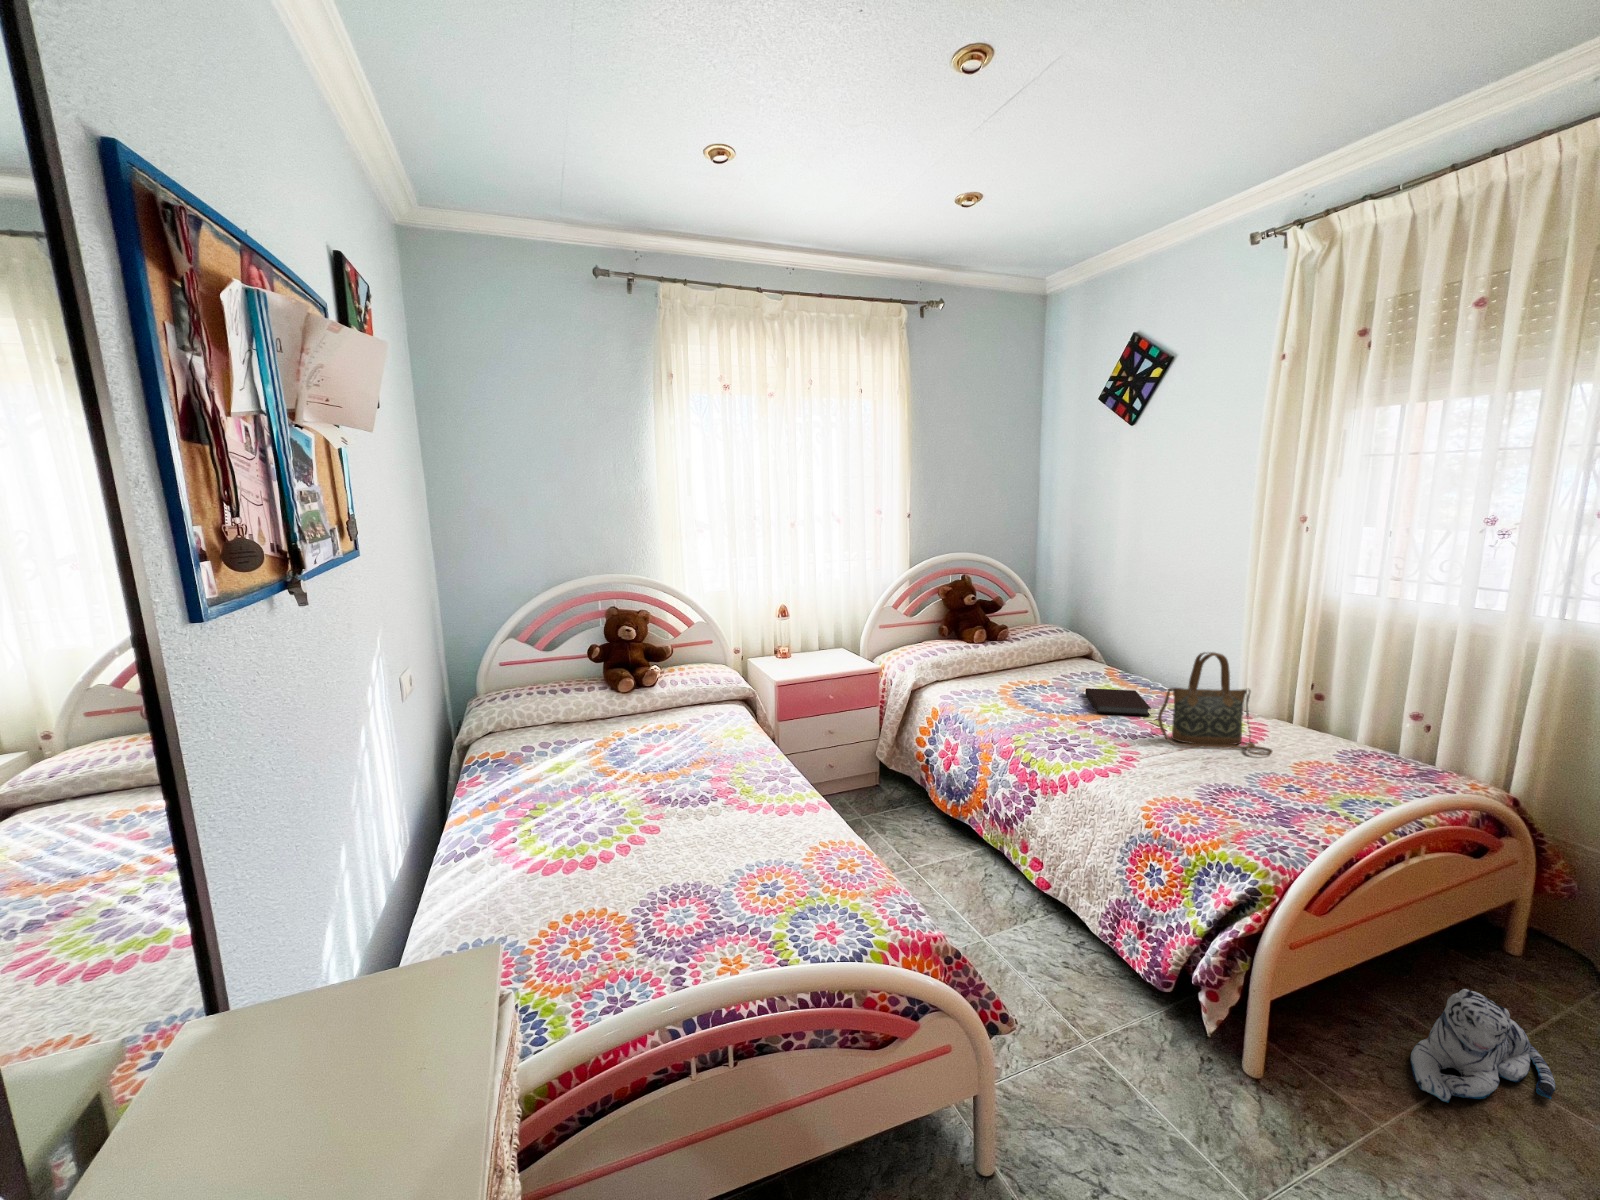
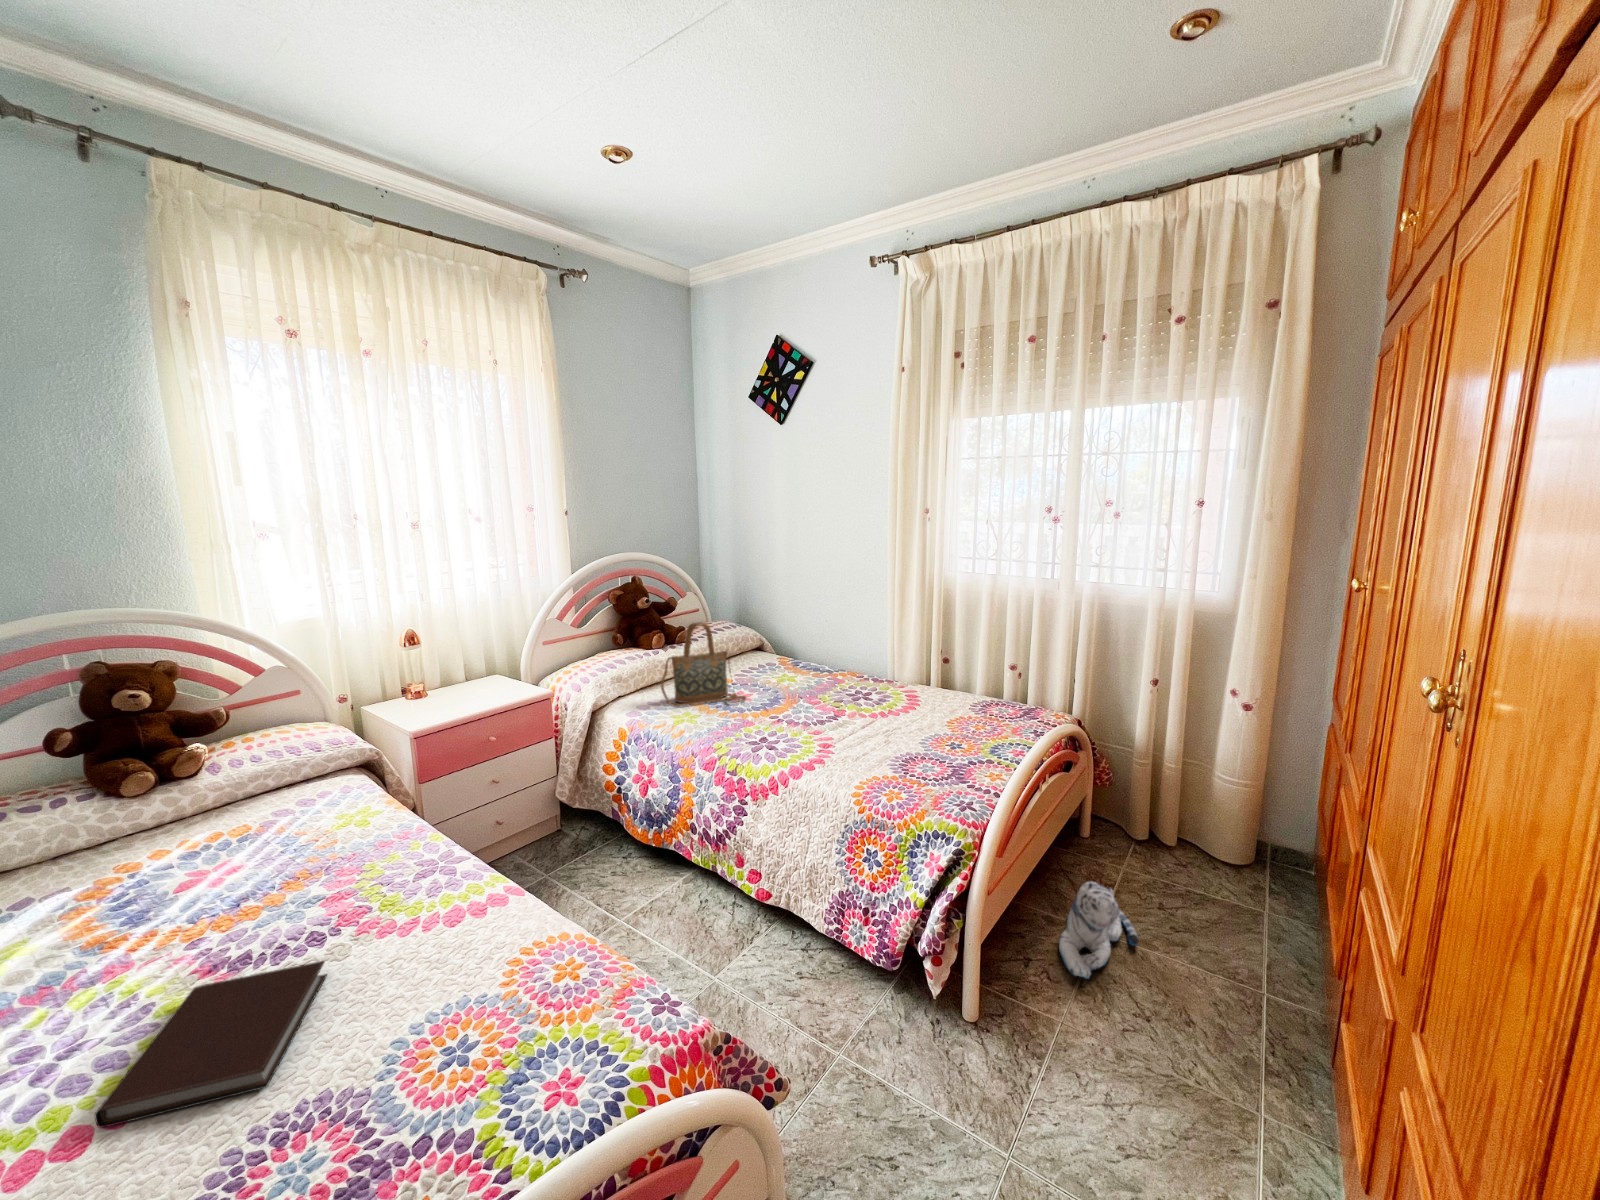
handbag: present [1158,652,1273,755] -> present [661,623,746,707]
notebook: present [1085,688,1151,716] -> present [95,961,327,1128]

